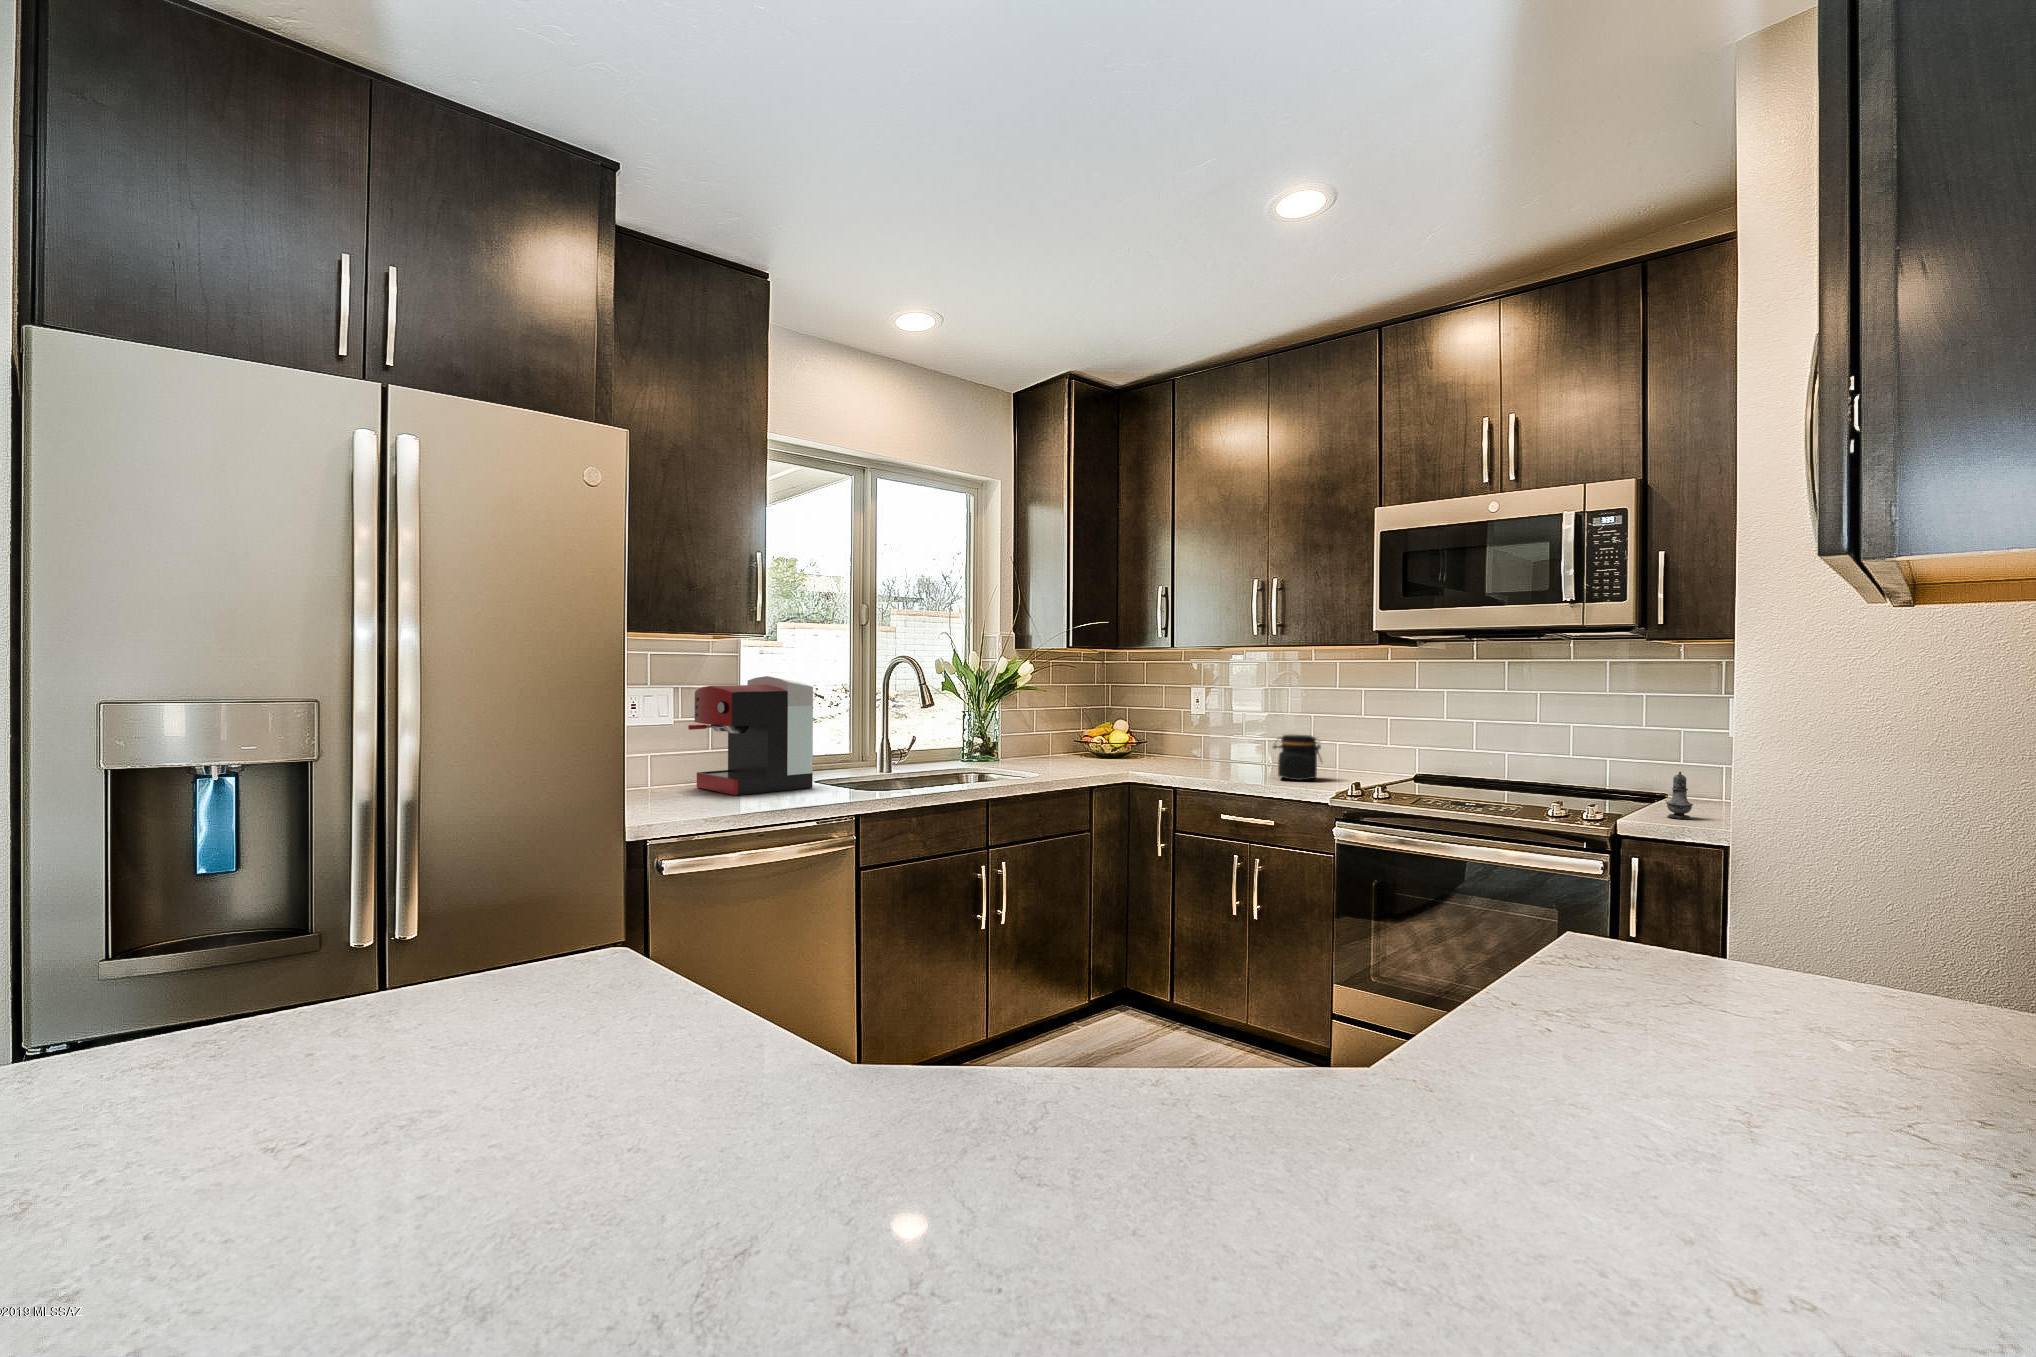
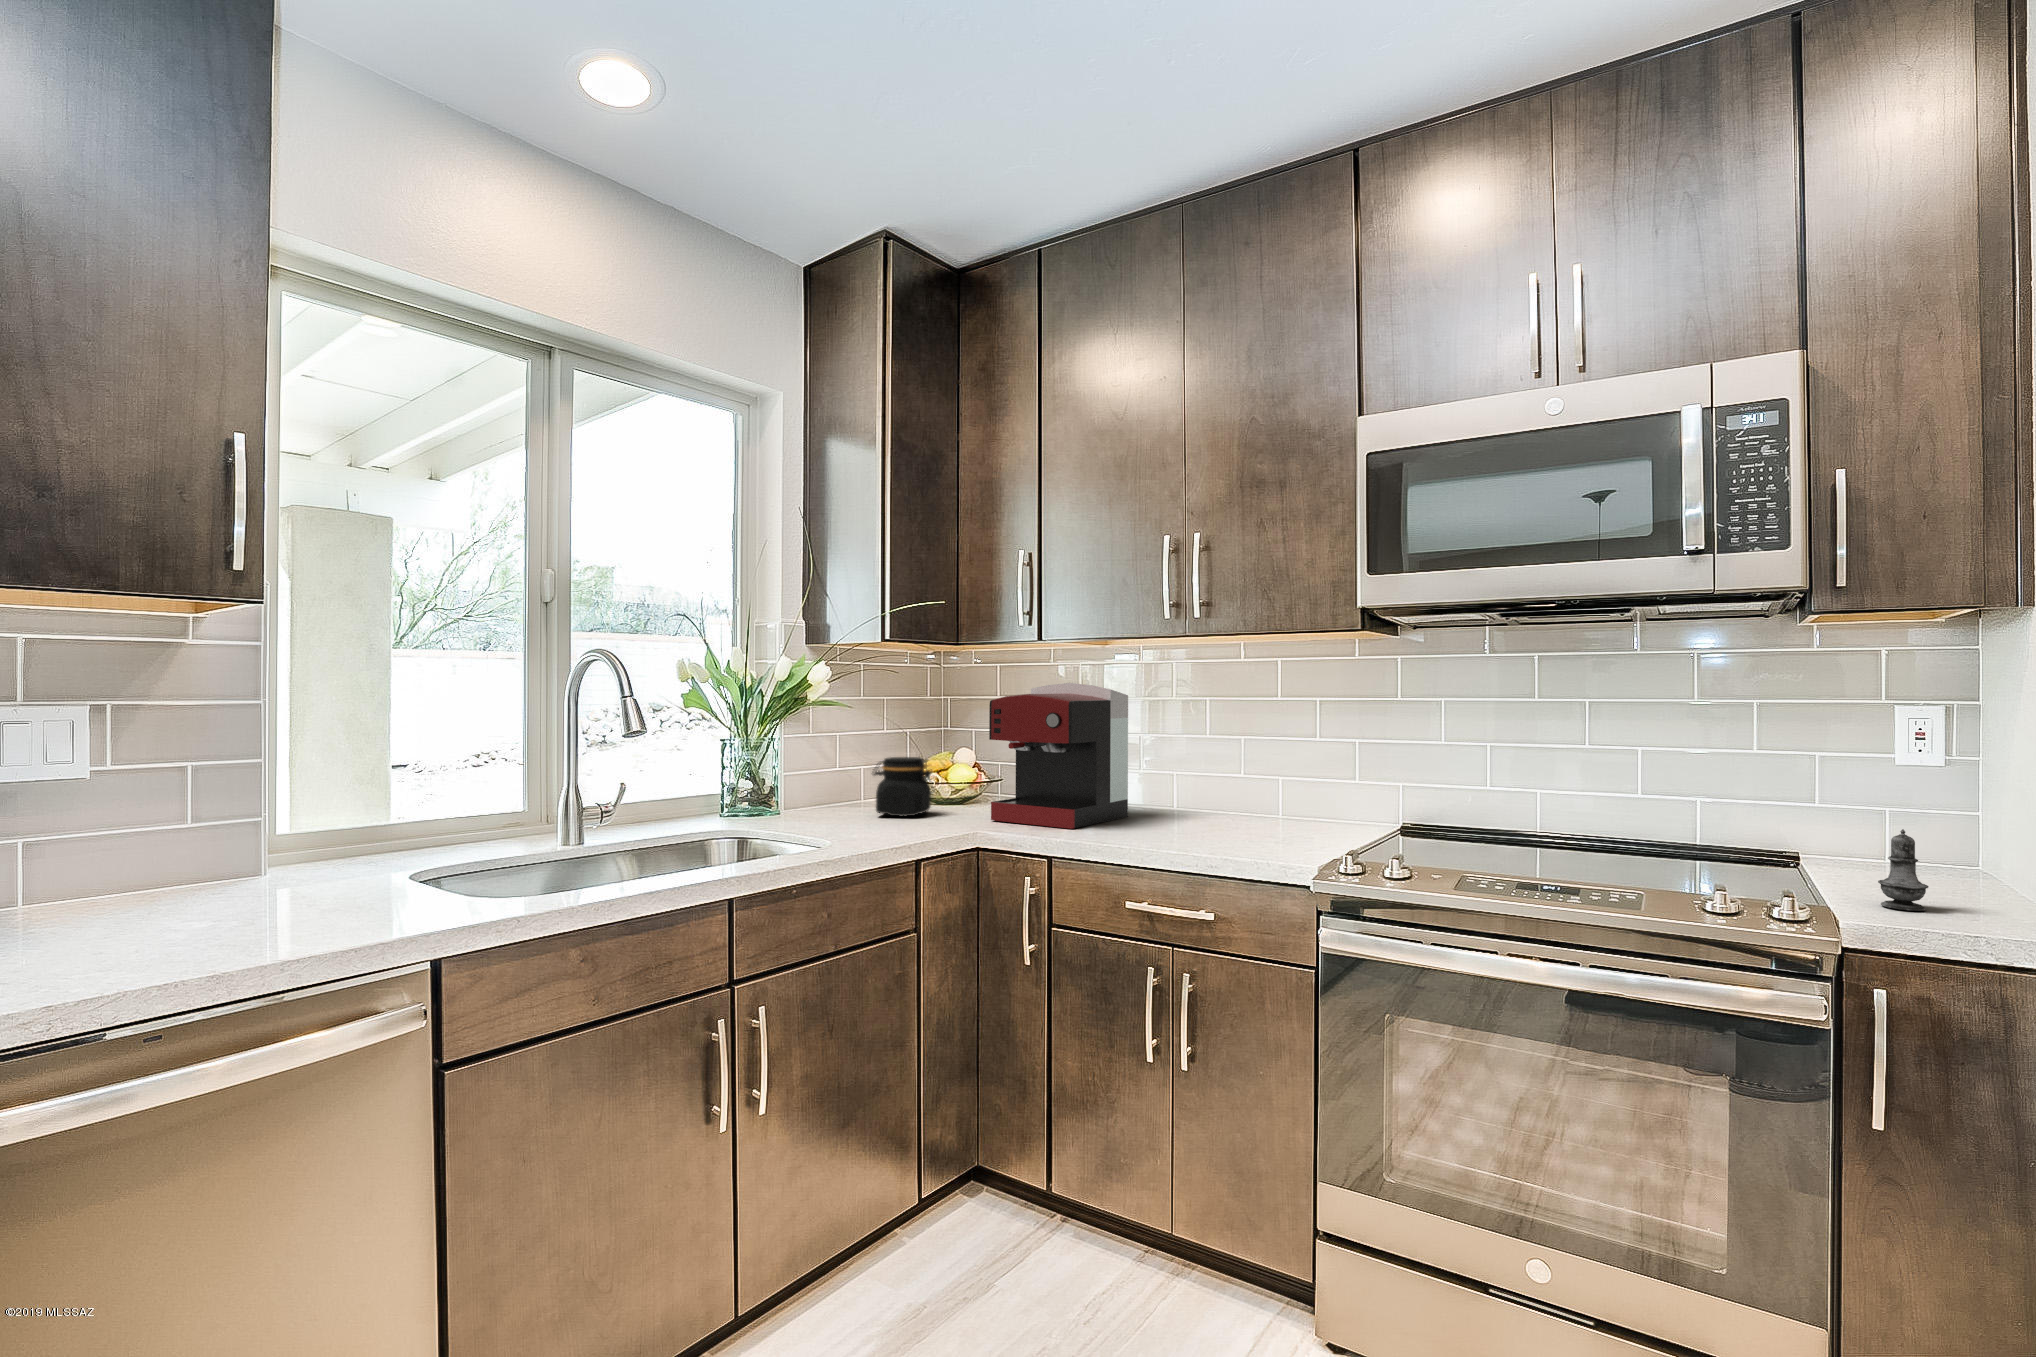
coffee maker: present [688,676,813,795] -> present [989,683,1128,829]
jar: present [1273,735,1321,780] -> present [873,757,934,816]

